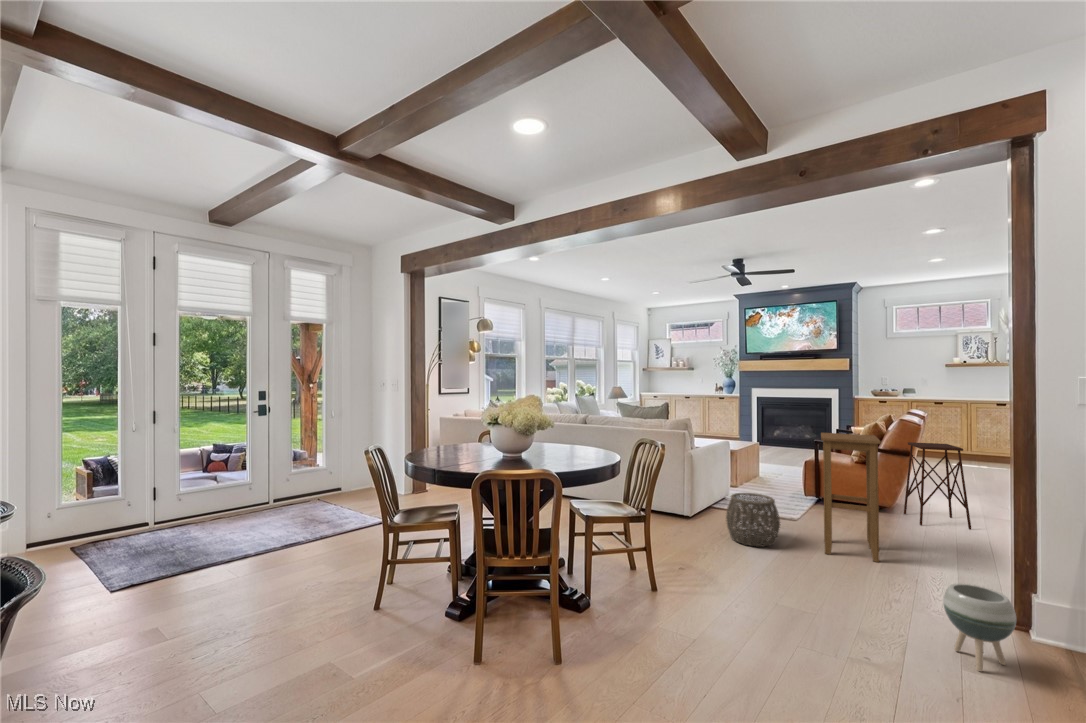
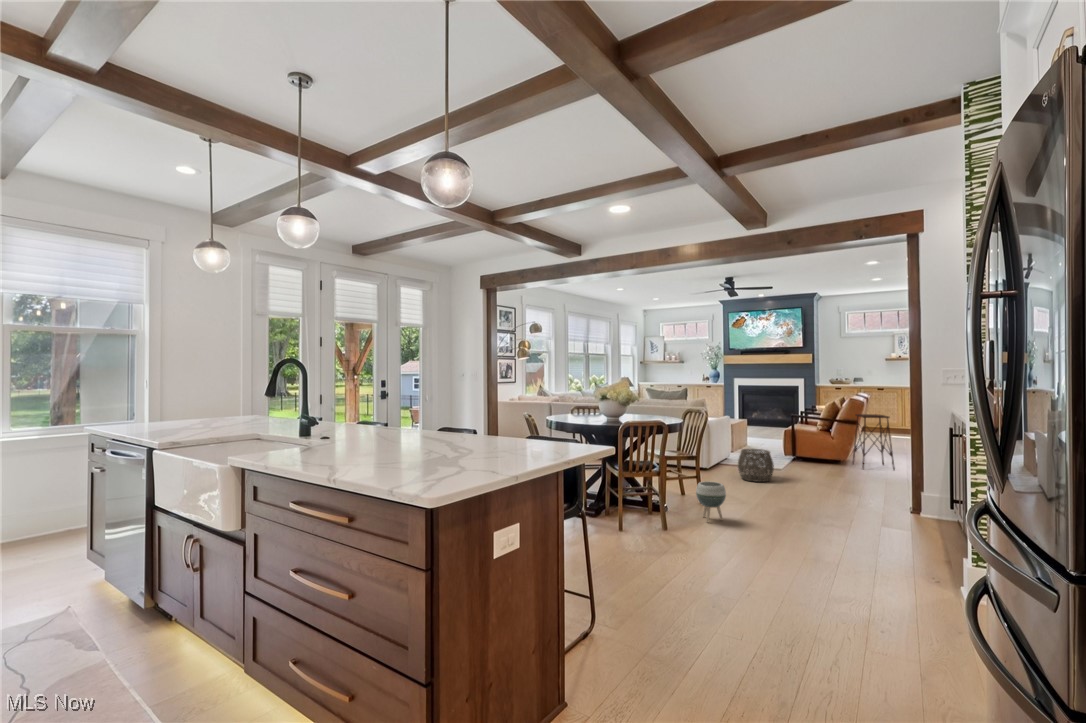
stool: present [821,432,881,562] -> none [799,407,837,487]
planter: present [943,583,1016,671] -> present [696,481,726,522]

